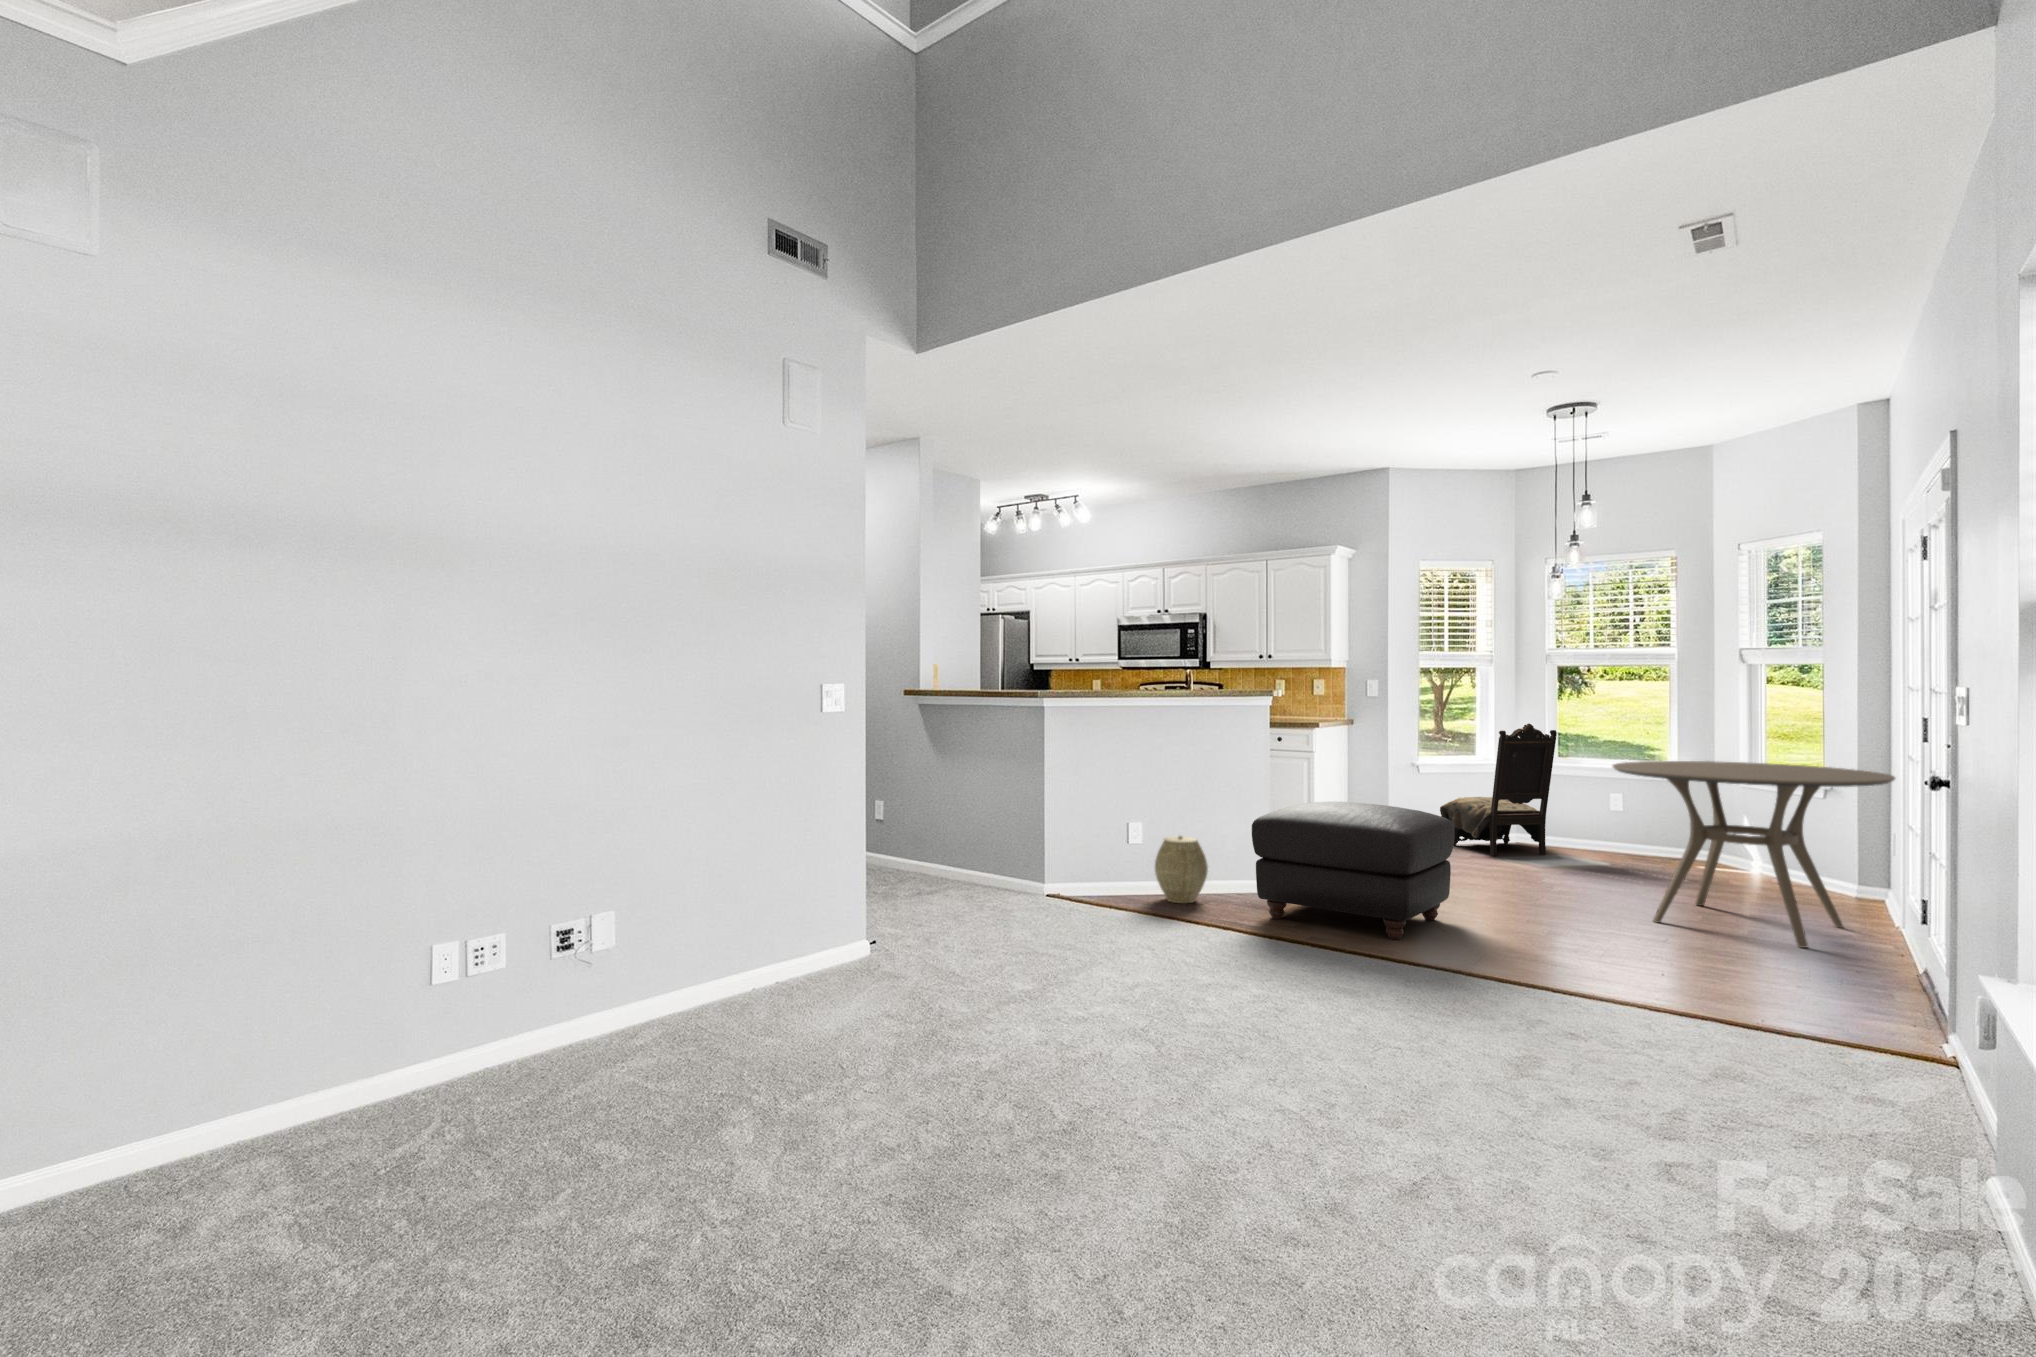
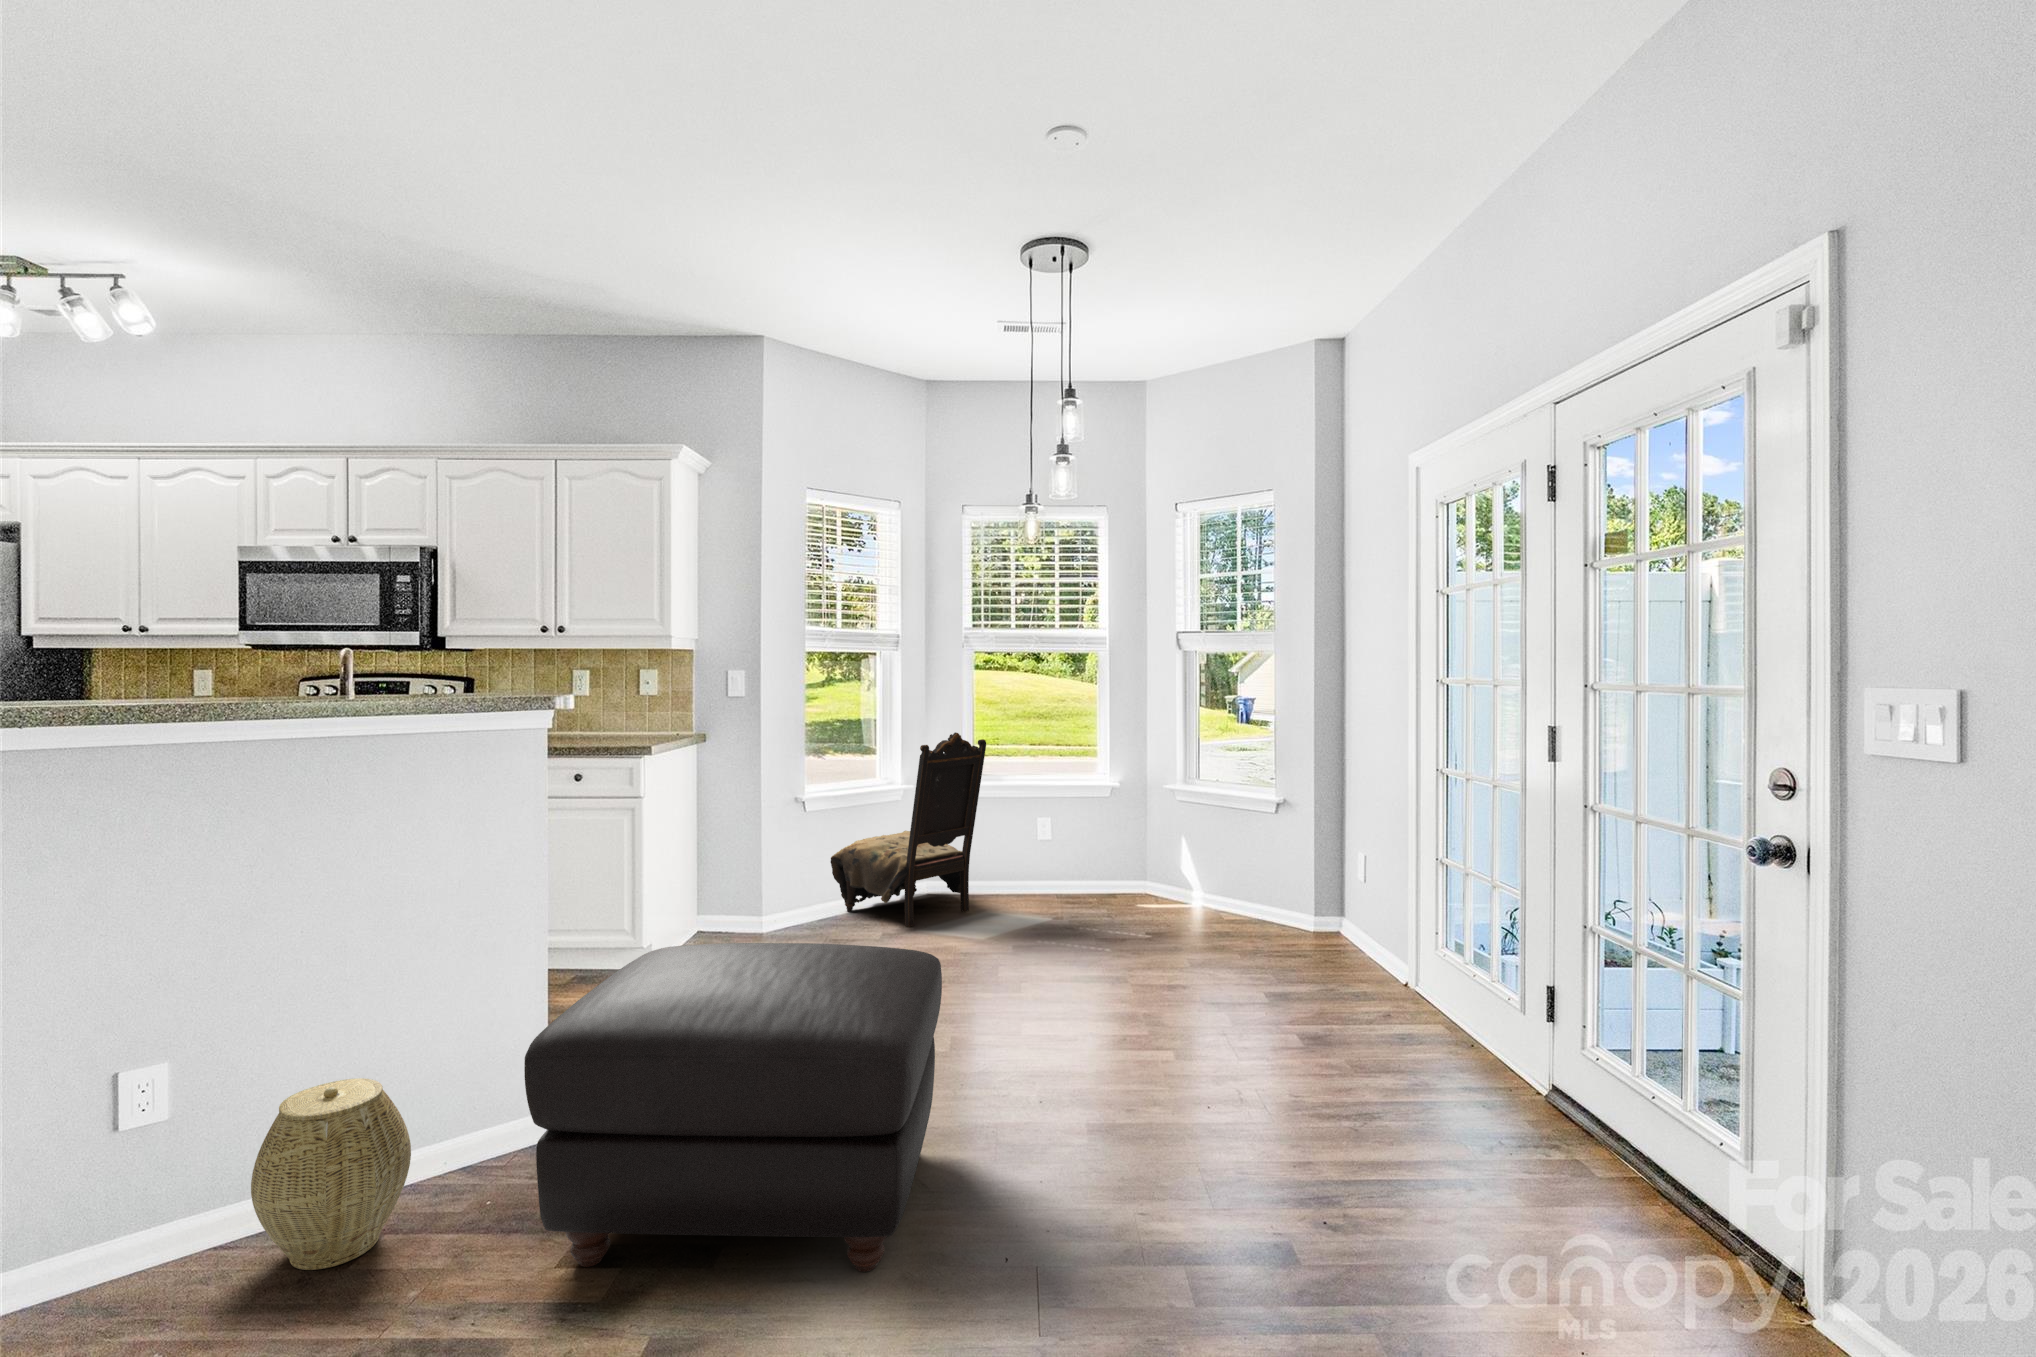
dining table: present [1613,761,1895,948] -> none [1124,786,1459,1069]

